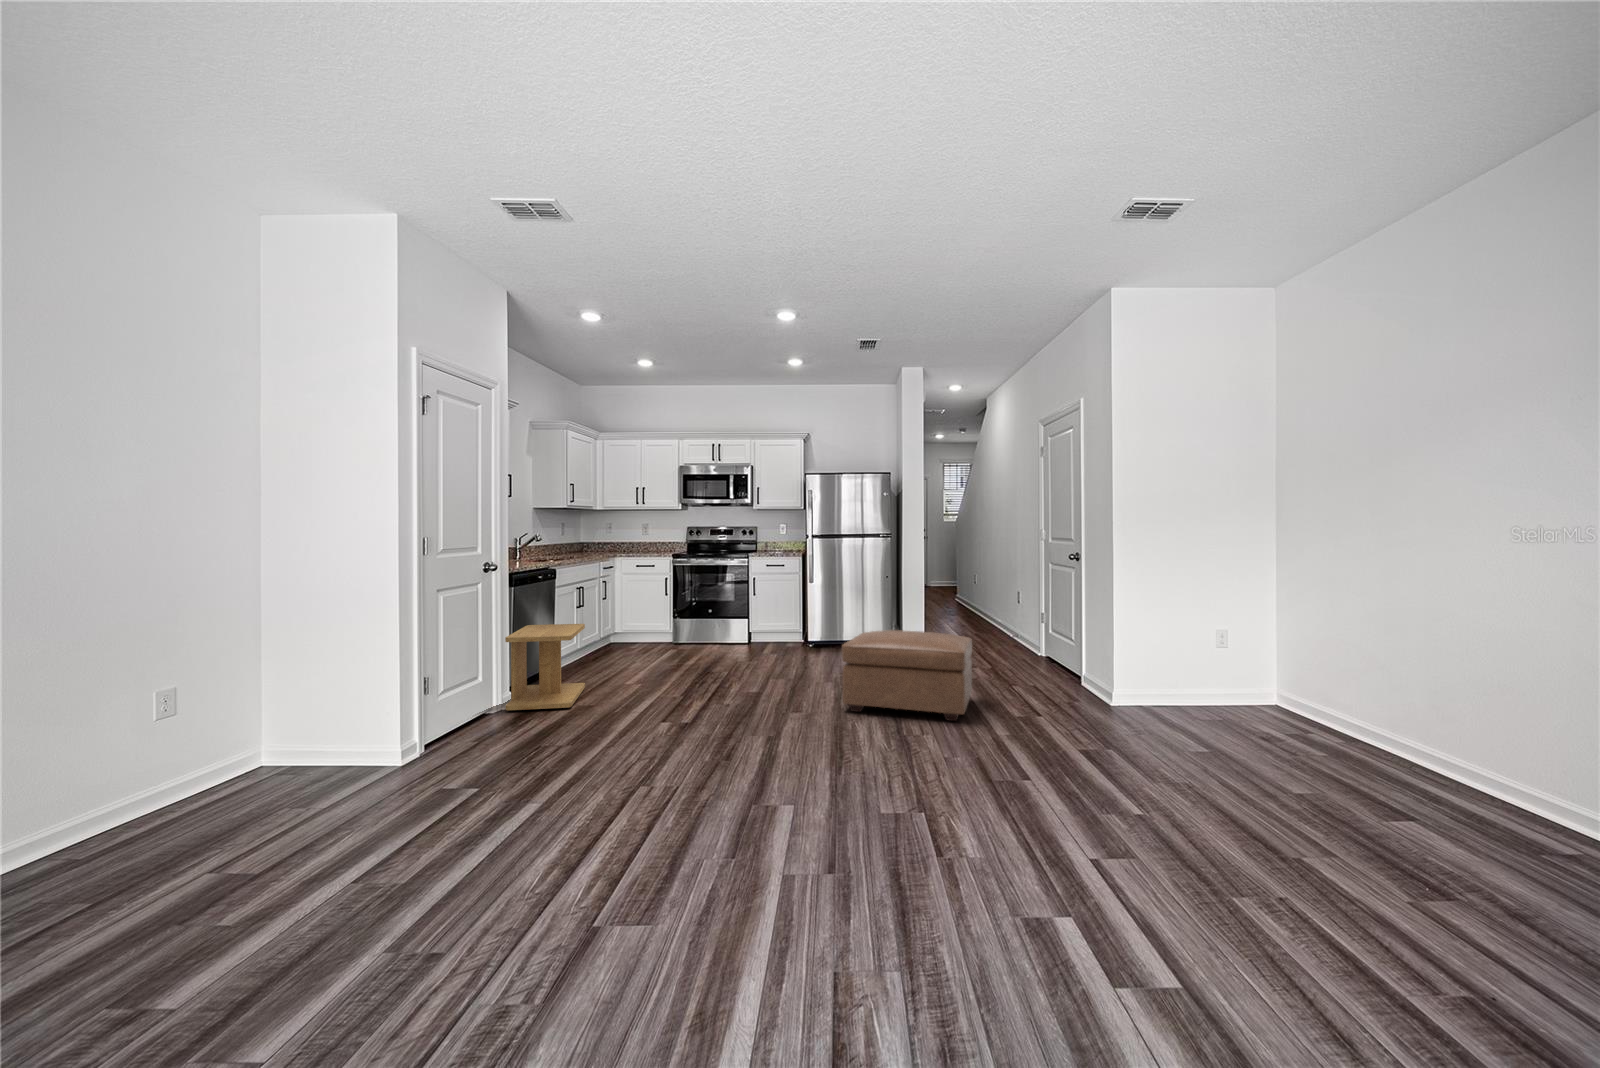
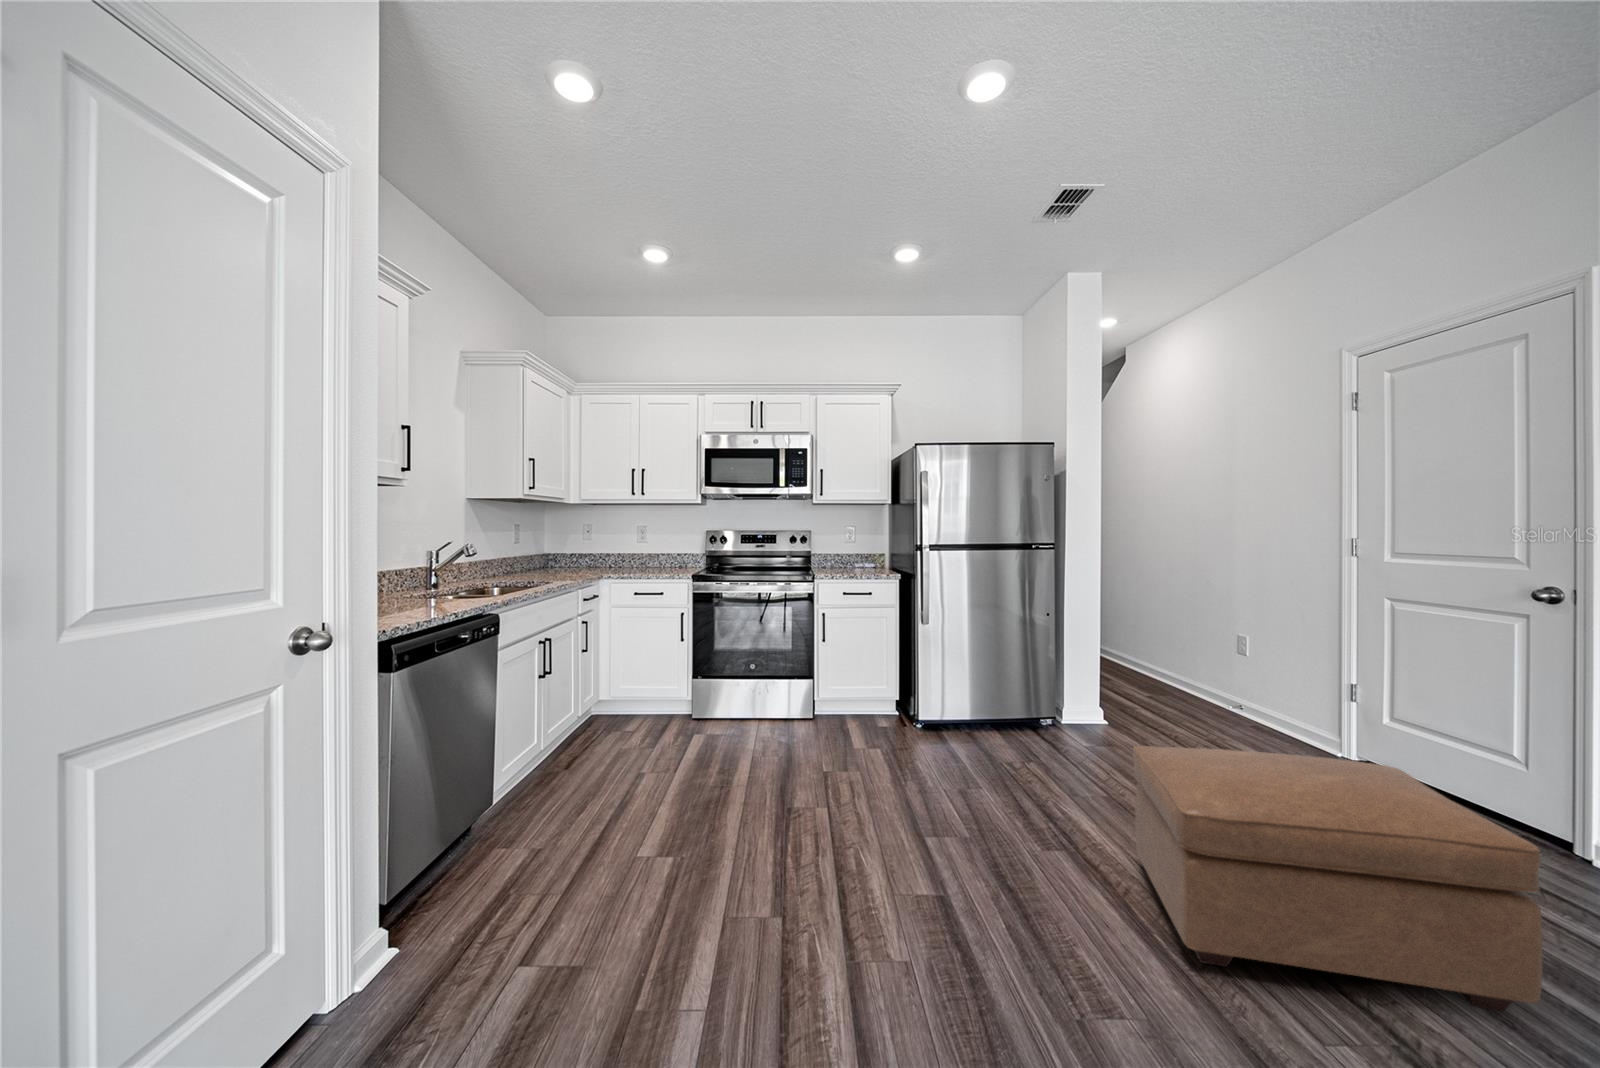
side table: present [505,624,585,710] -> none [360,734,560,1002]

